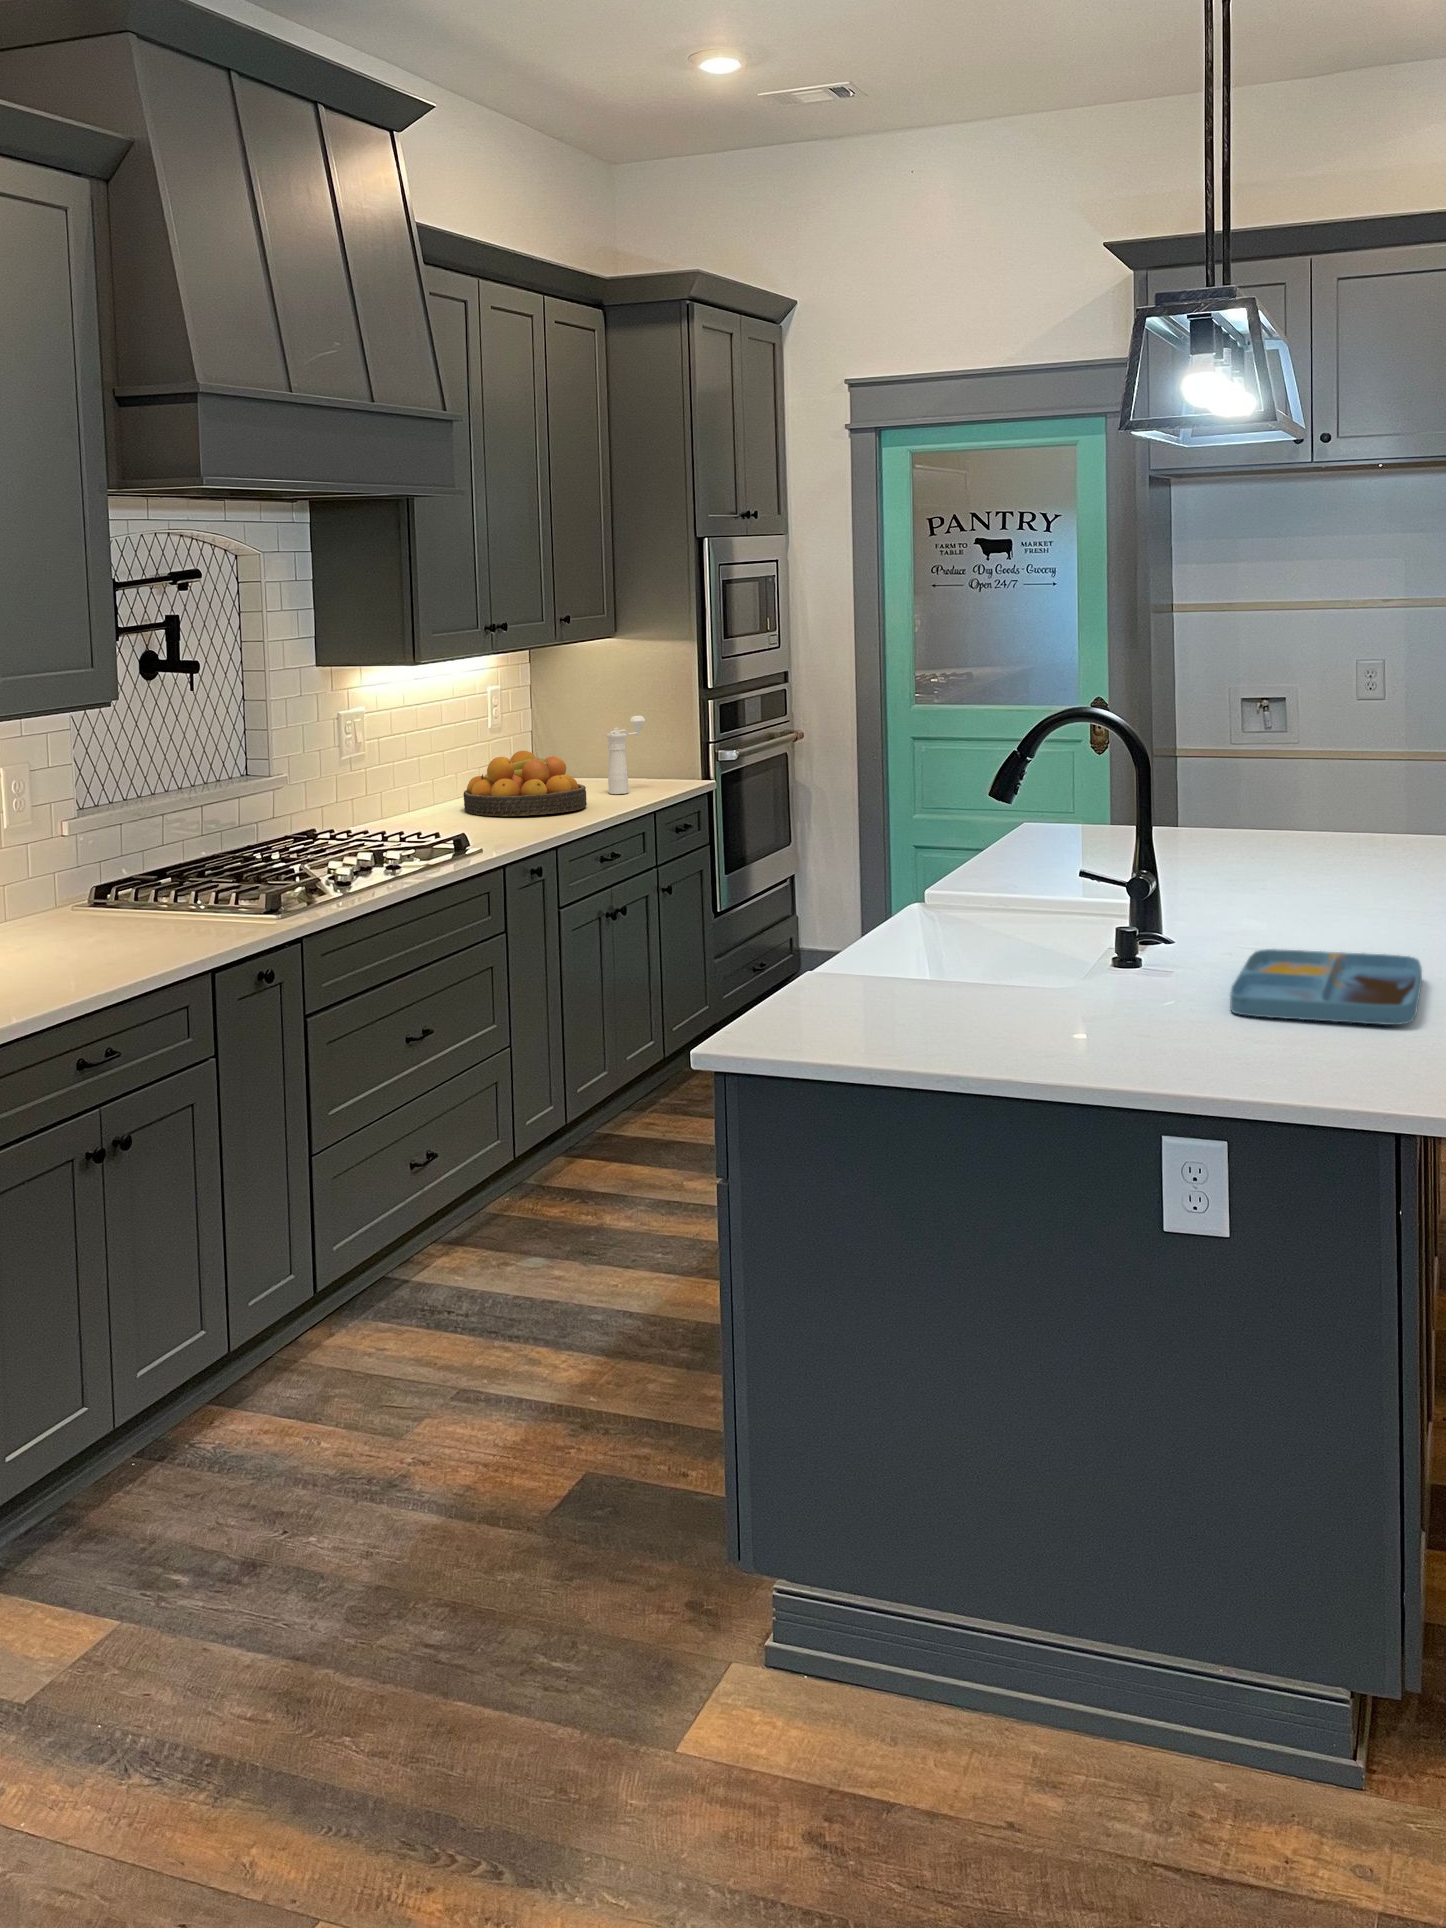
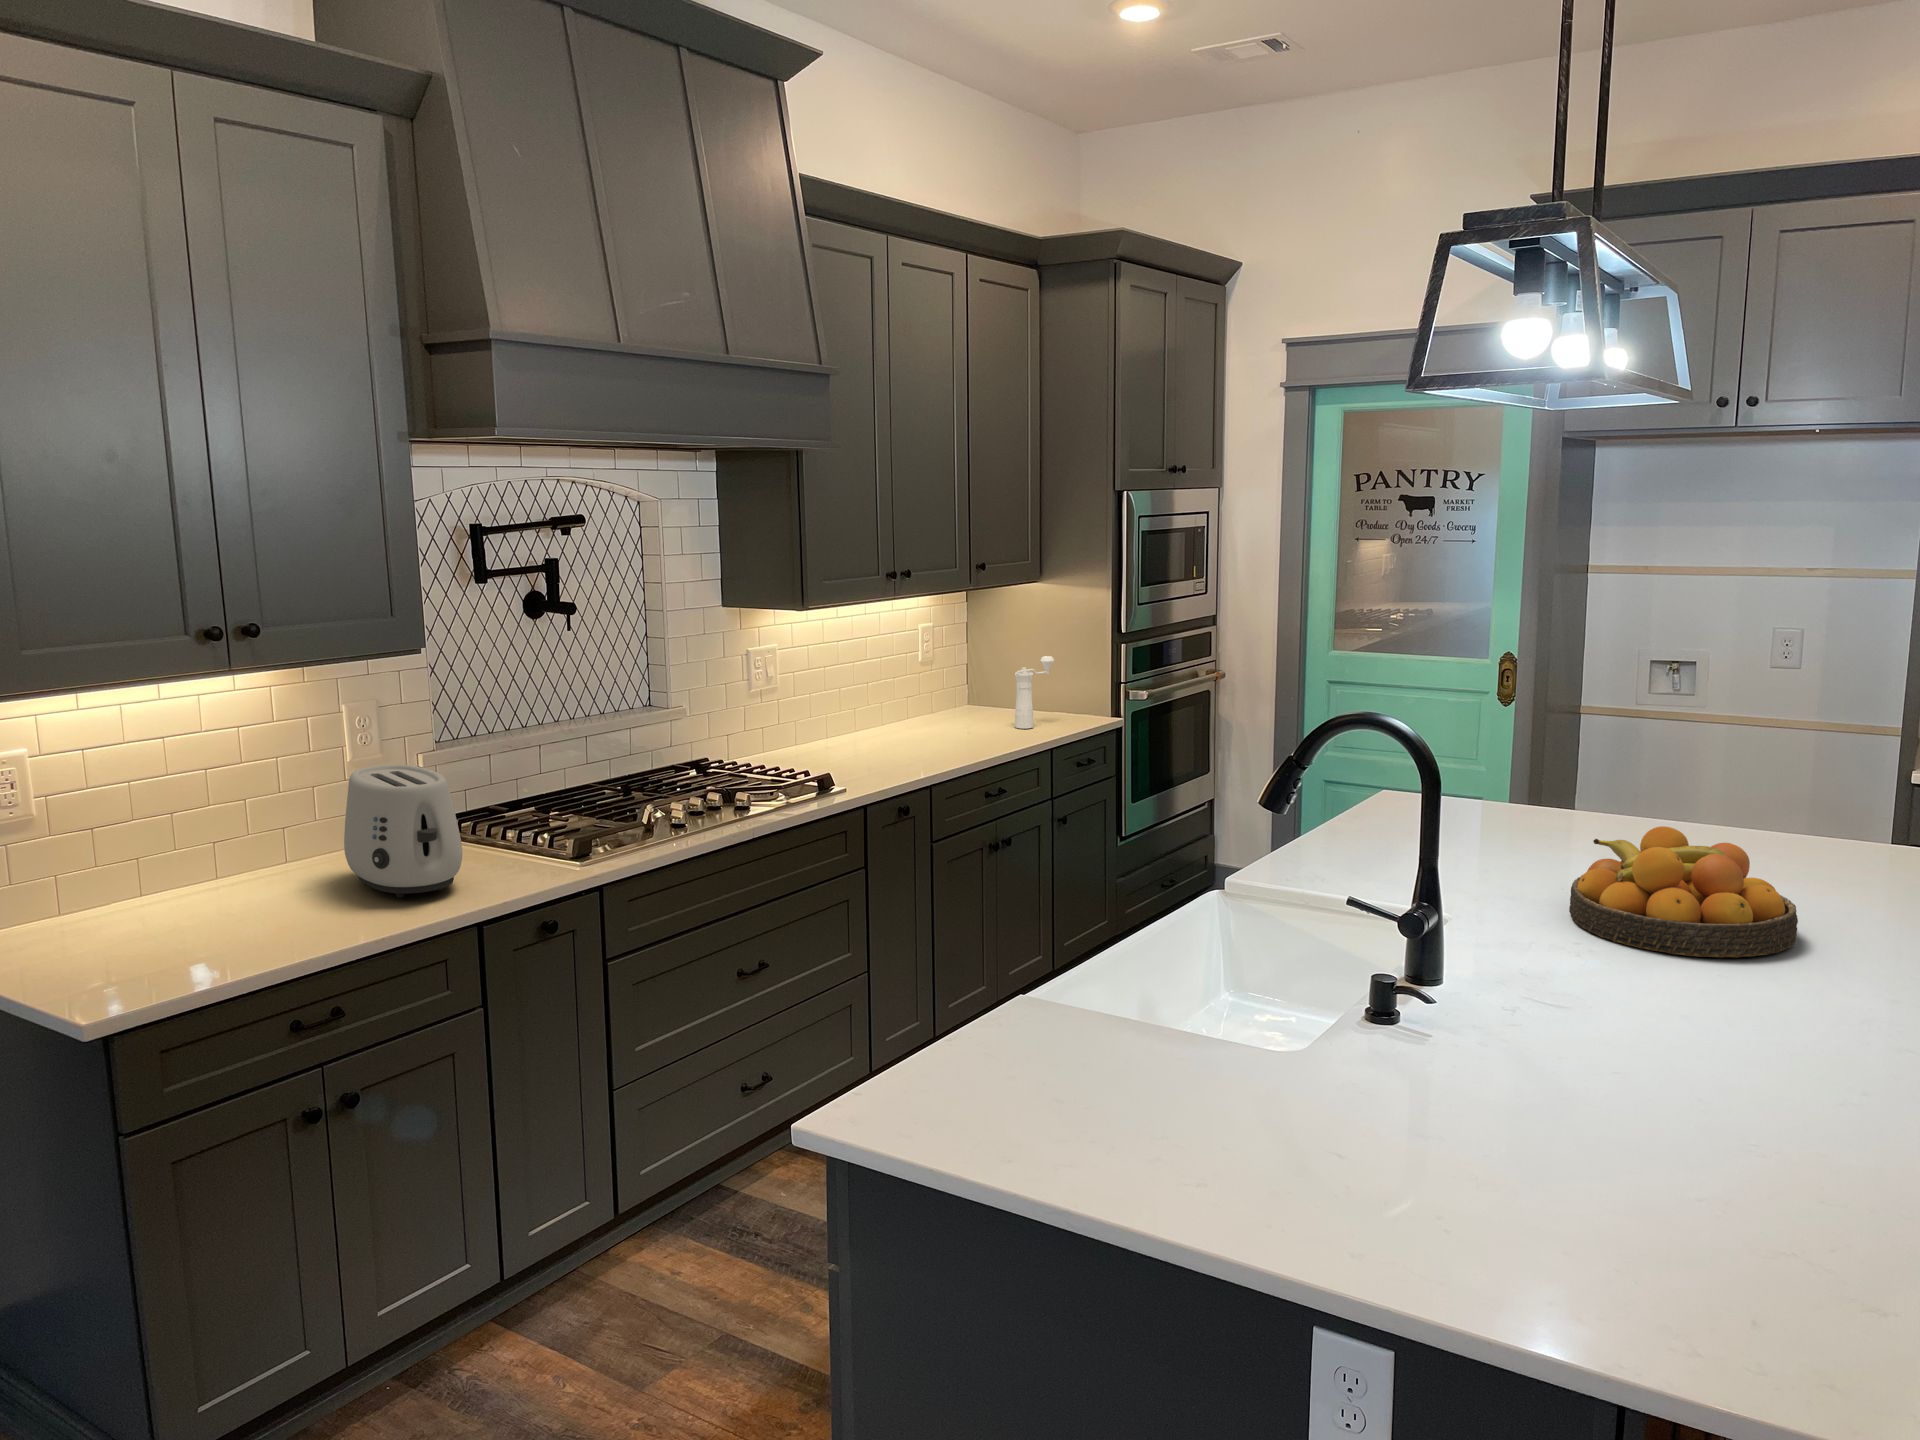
fruit bowl: present [463,751,587,816] -> present [1569,826,1798,958]
toaster: none [41,821,178,950] -> present [344,765,462,898]
tray: present [1230,949,1422,1025] -> none [1478,1041,1759,1215]

